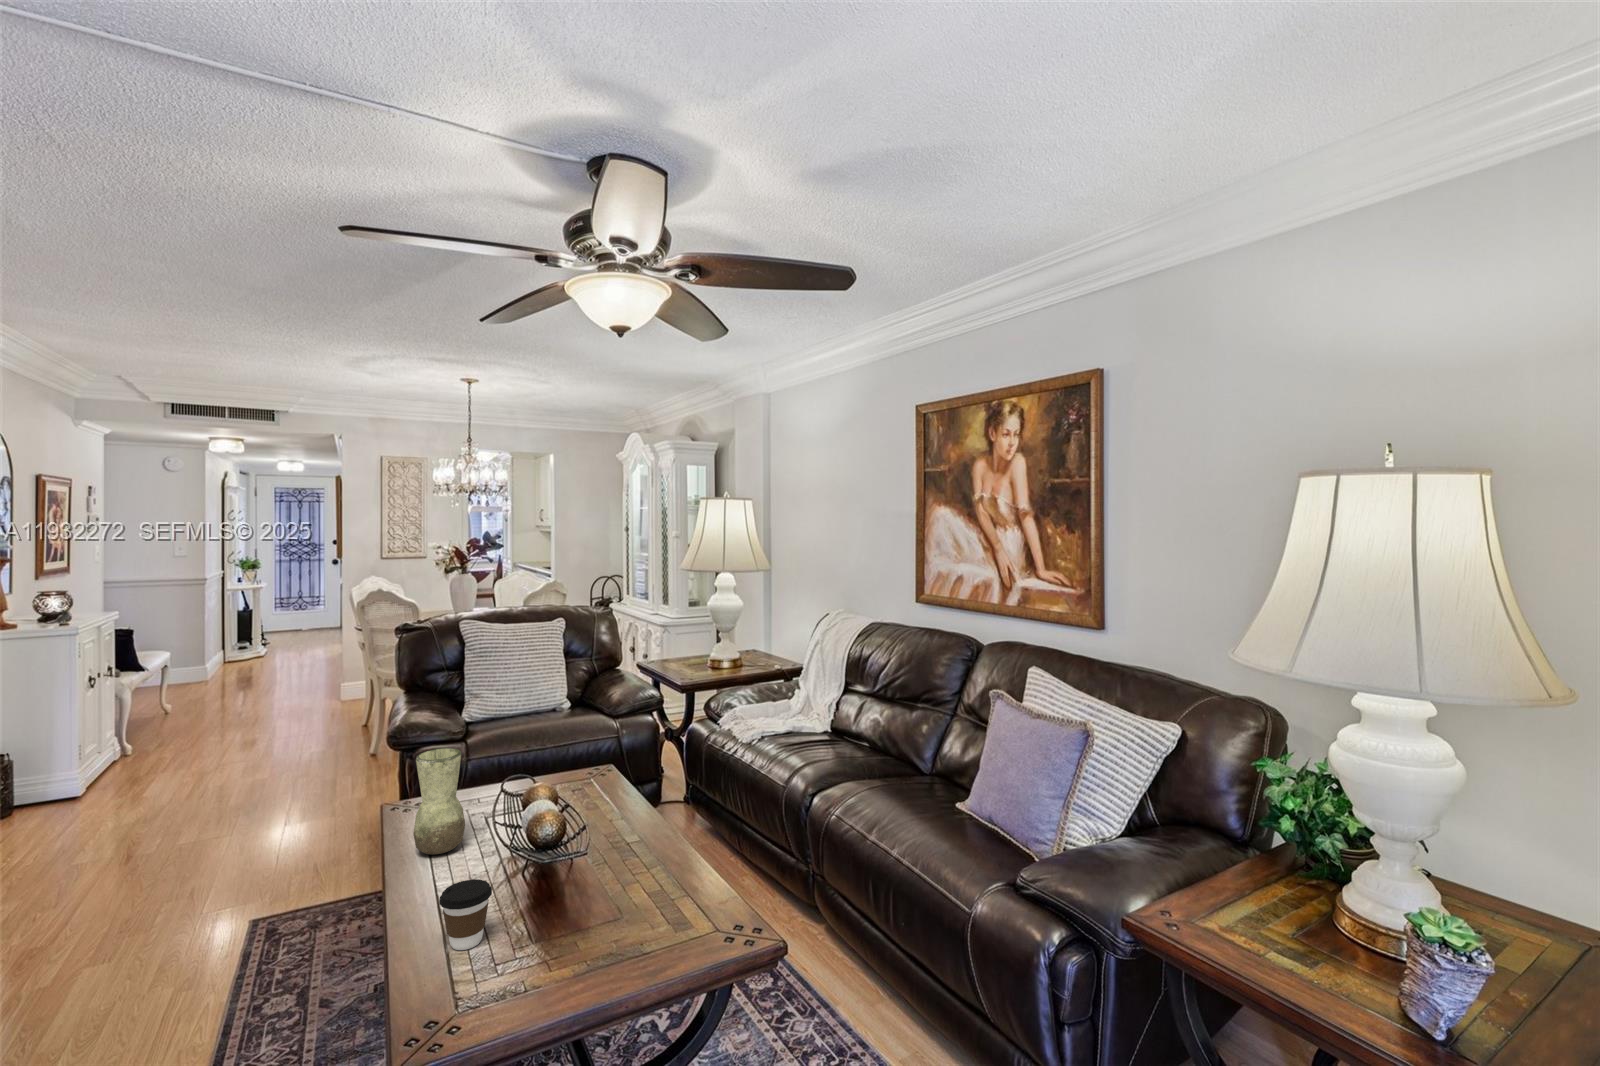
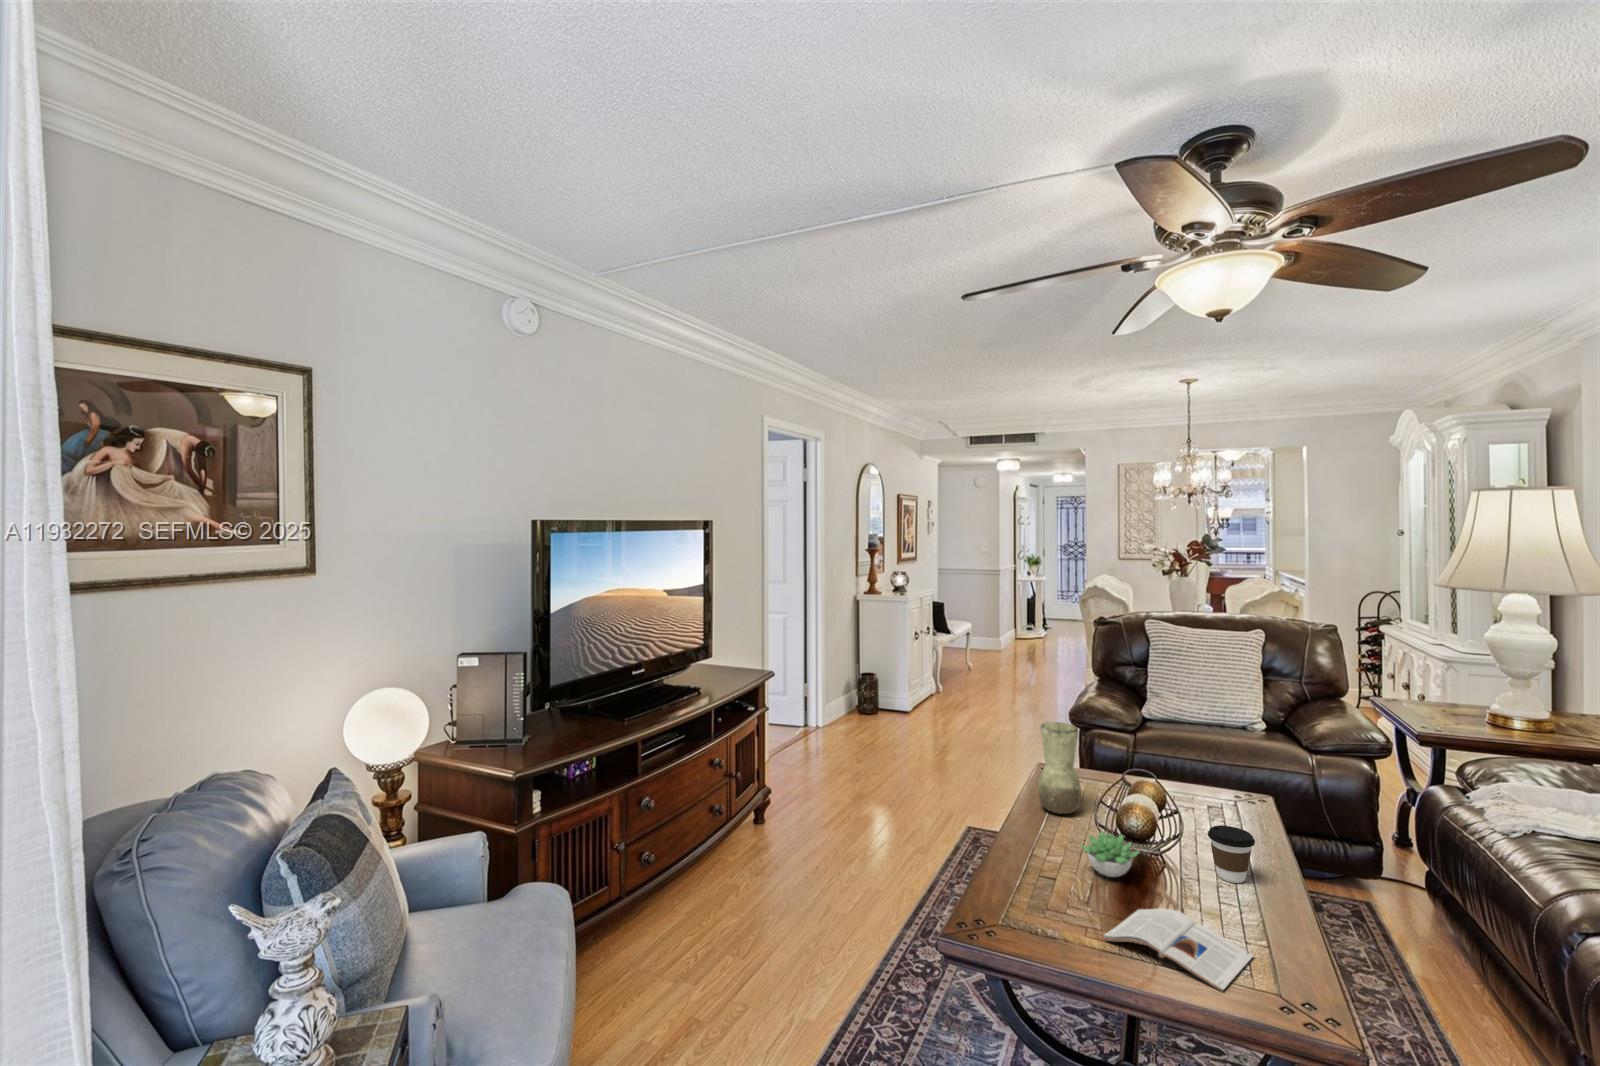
succulent plant: none [501,848,561,898] -> present [1081,831,1139,877]
coffee cup: present [439,879,492,950] -> present [1208,825,1255,883]
magazine: none [568,900,686,965] -> present [1104,908,1253,991]

